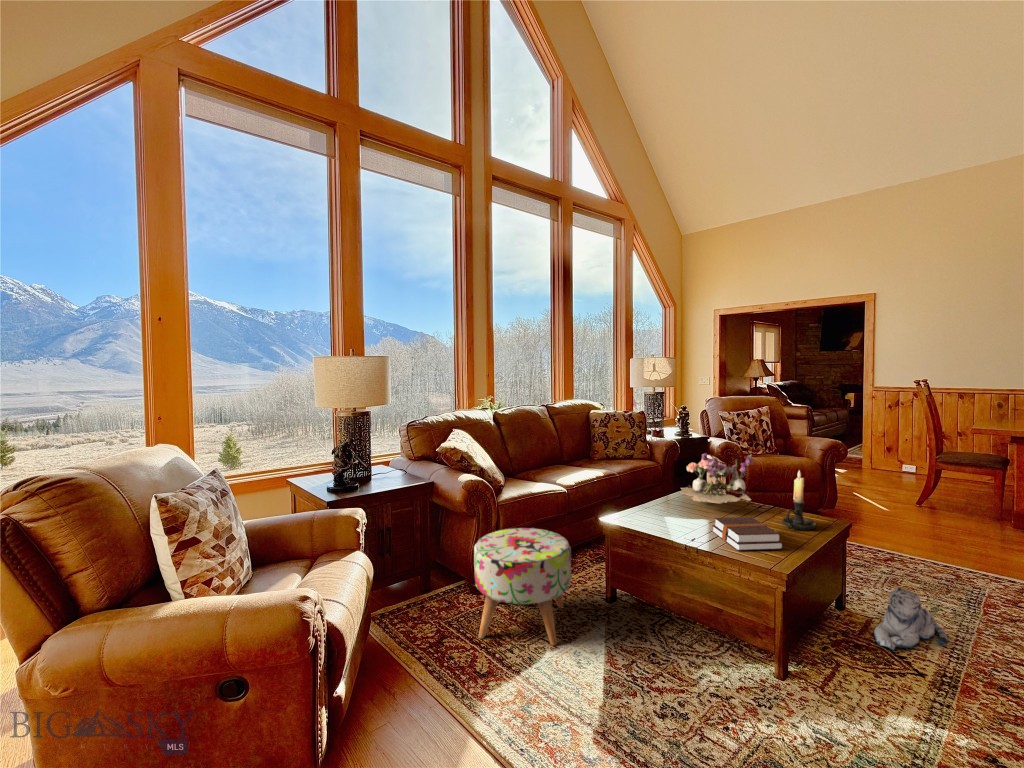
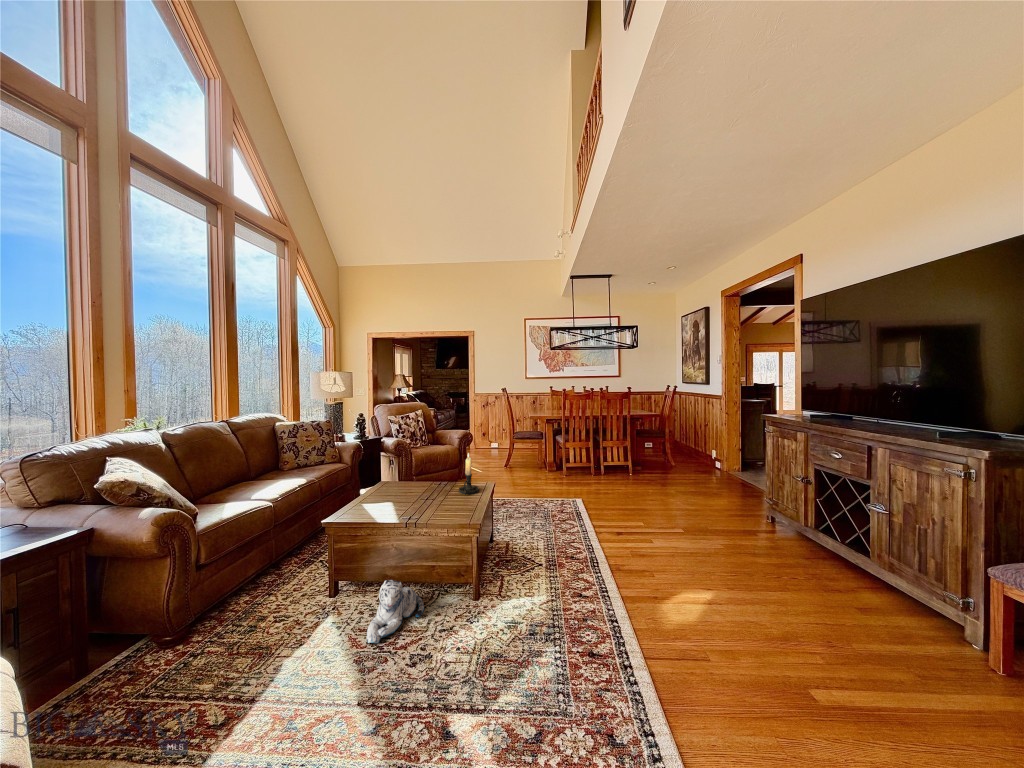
flower arrangement: present [679,453,753,504] -> none [381,446,437,491]
hardback book: present [712,517,783,551] -> none [418,492,469,518]
ottoman: present [474,528,571,645] -> none [180,547,302,691]
plush toy: present [874,587,948,650] -> present [367,580,424,643]

